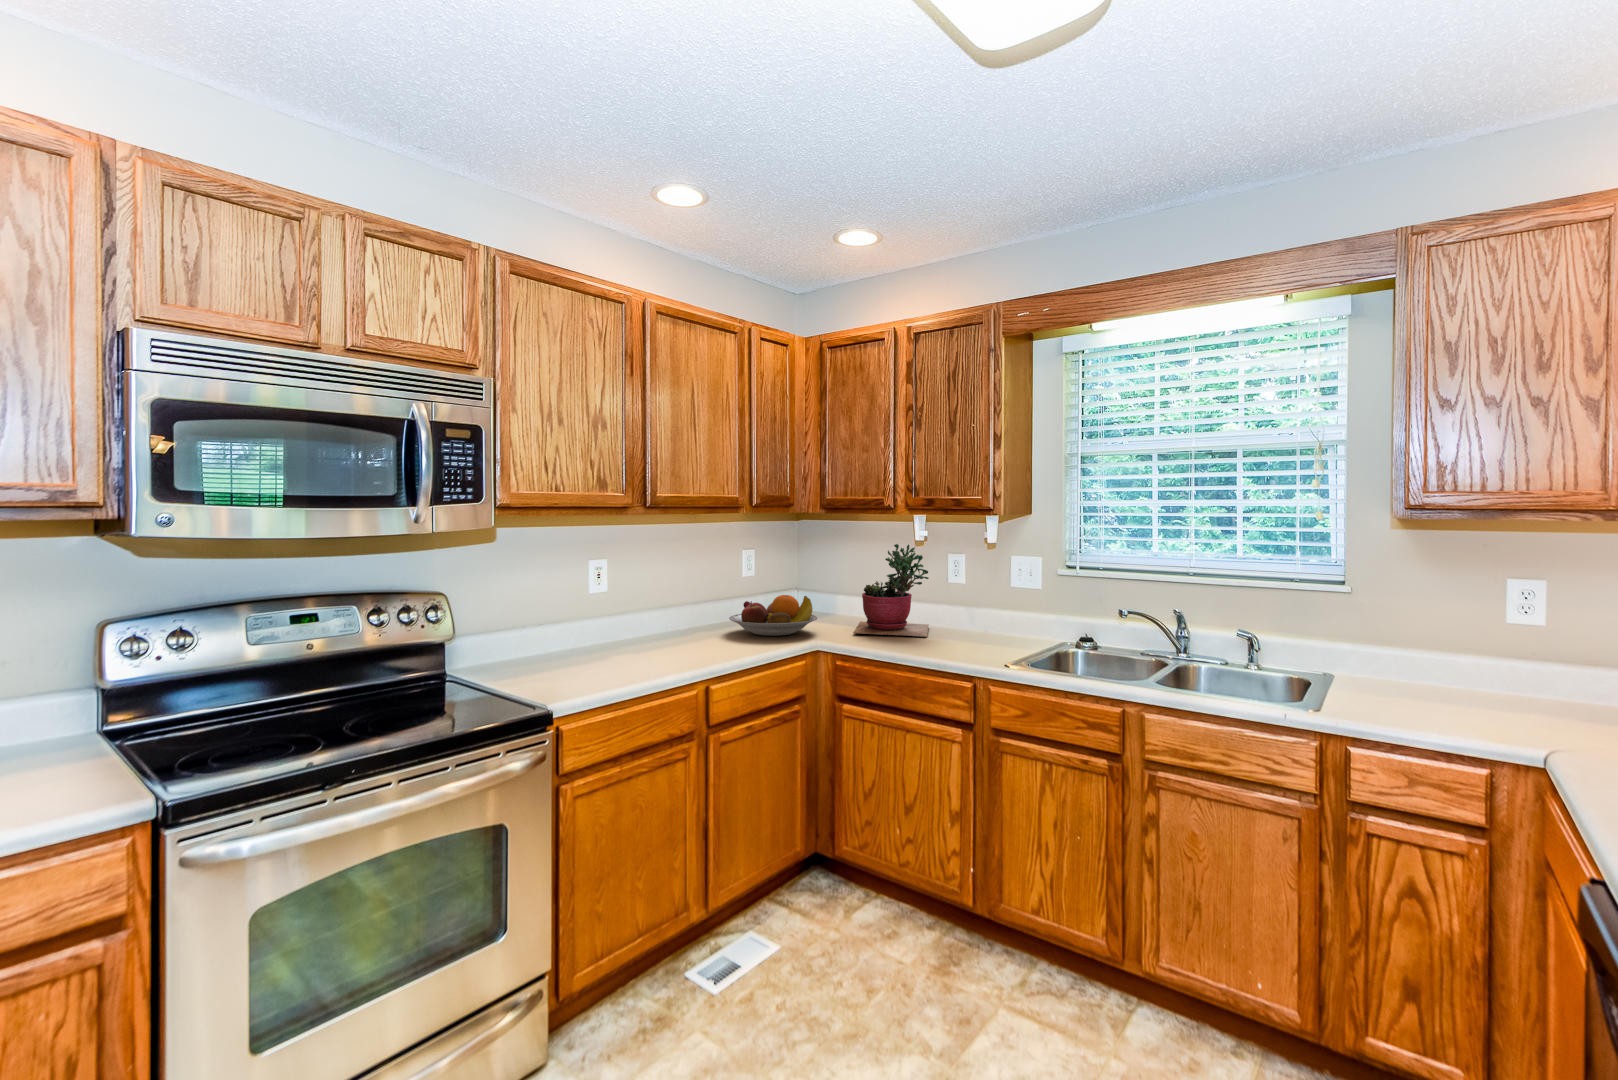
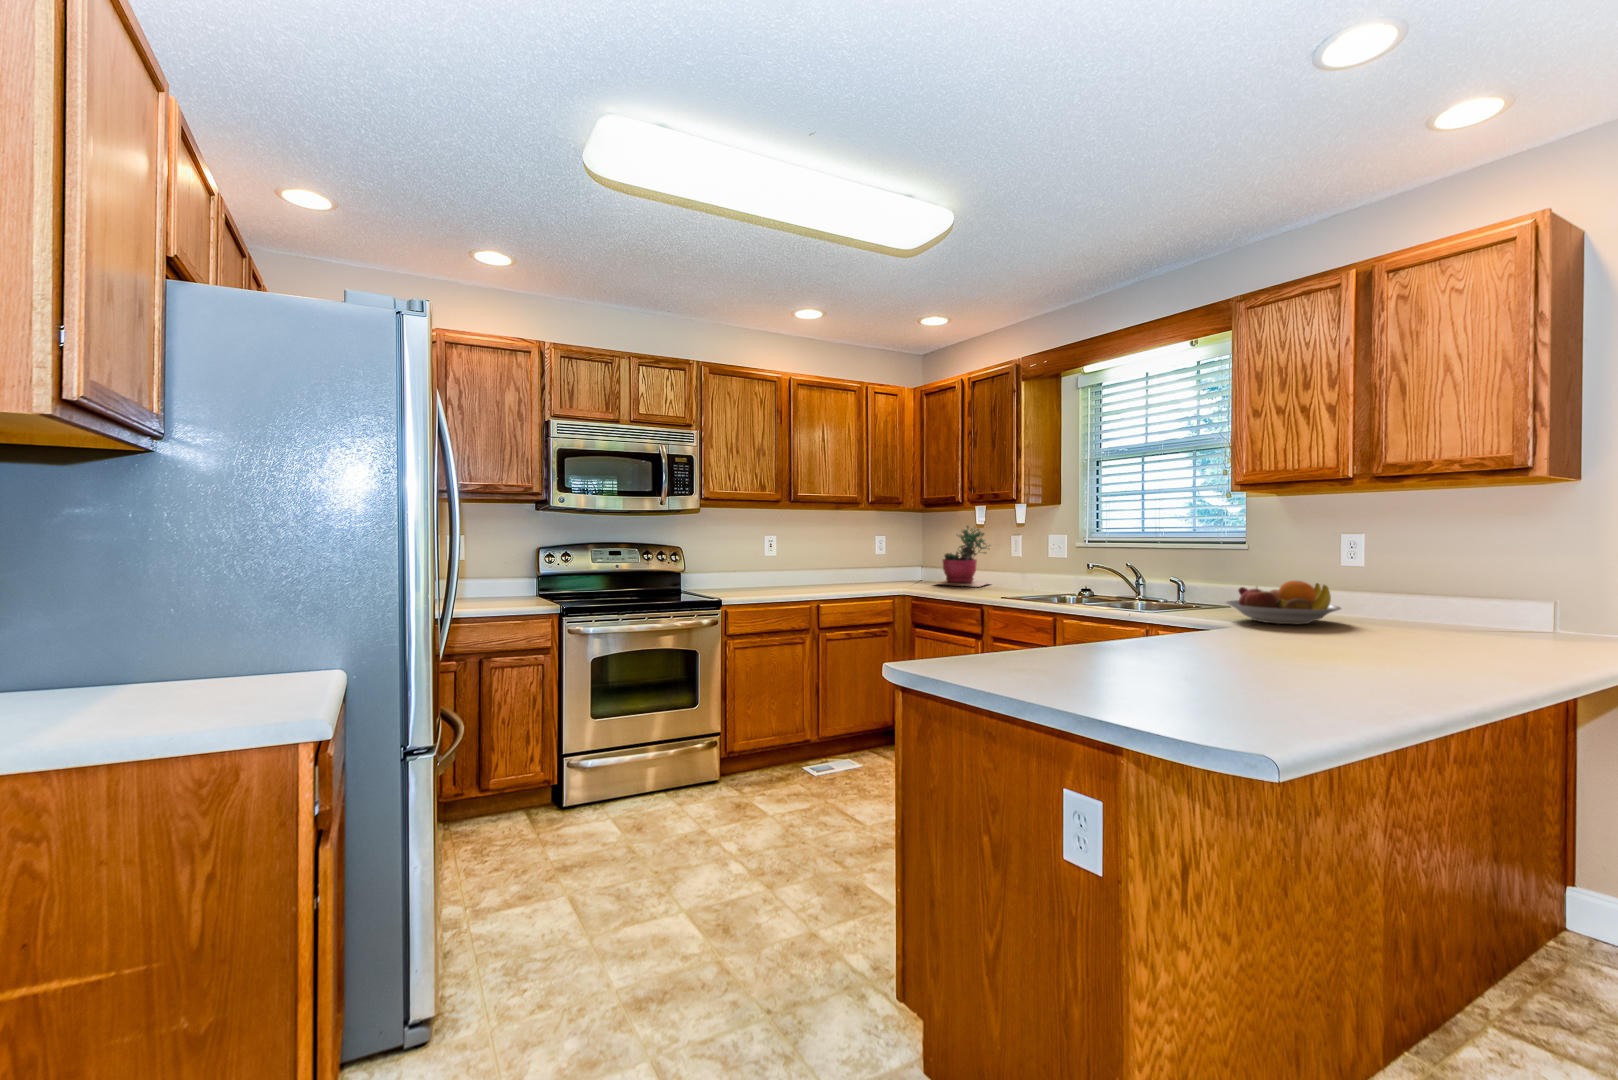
fruit bowl: present [729,595,817,636] -> present [1226,581,1341,624]

